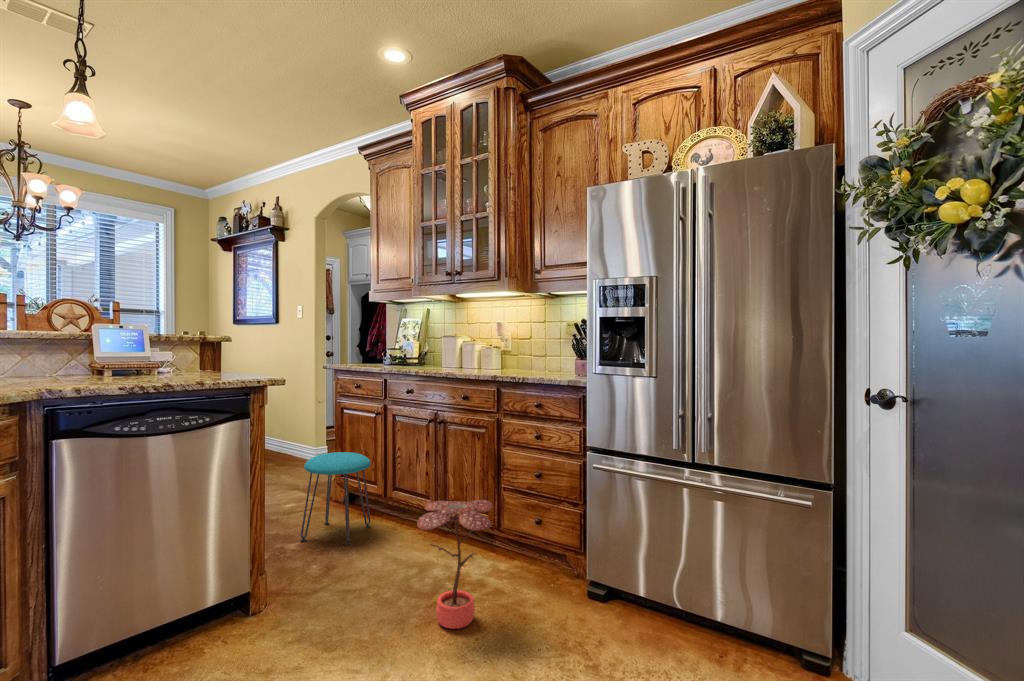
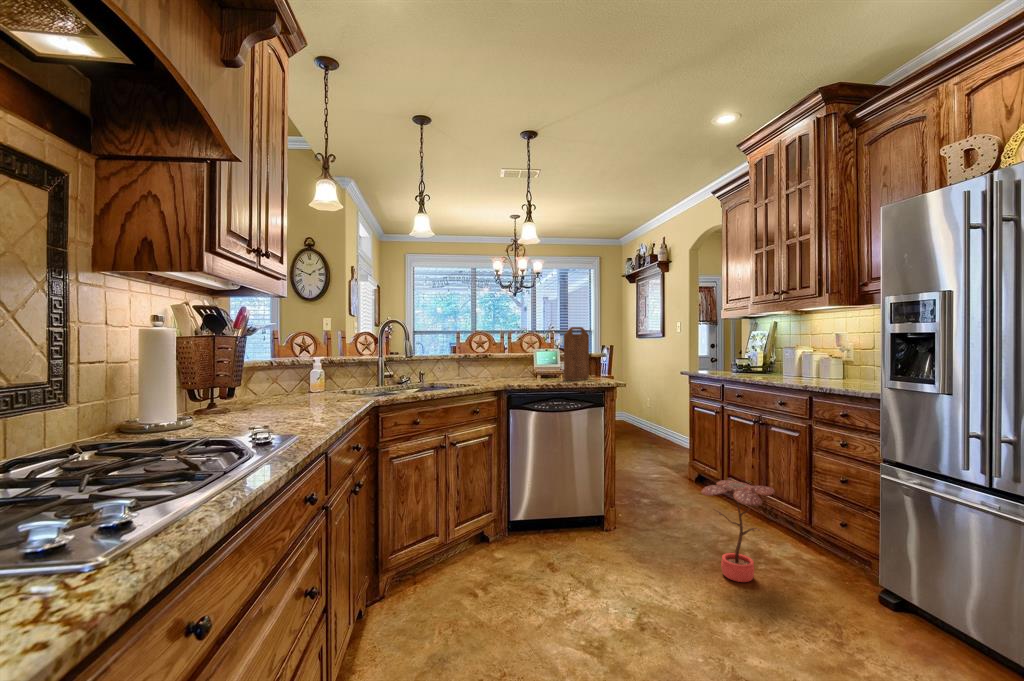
cutting board: none [172,298,216,386] -> present [564,327,589,380]
stool: present [301,452,371,545] -> none [652,438,708,510]

